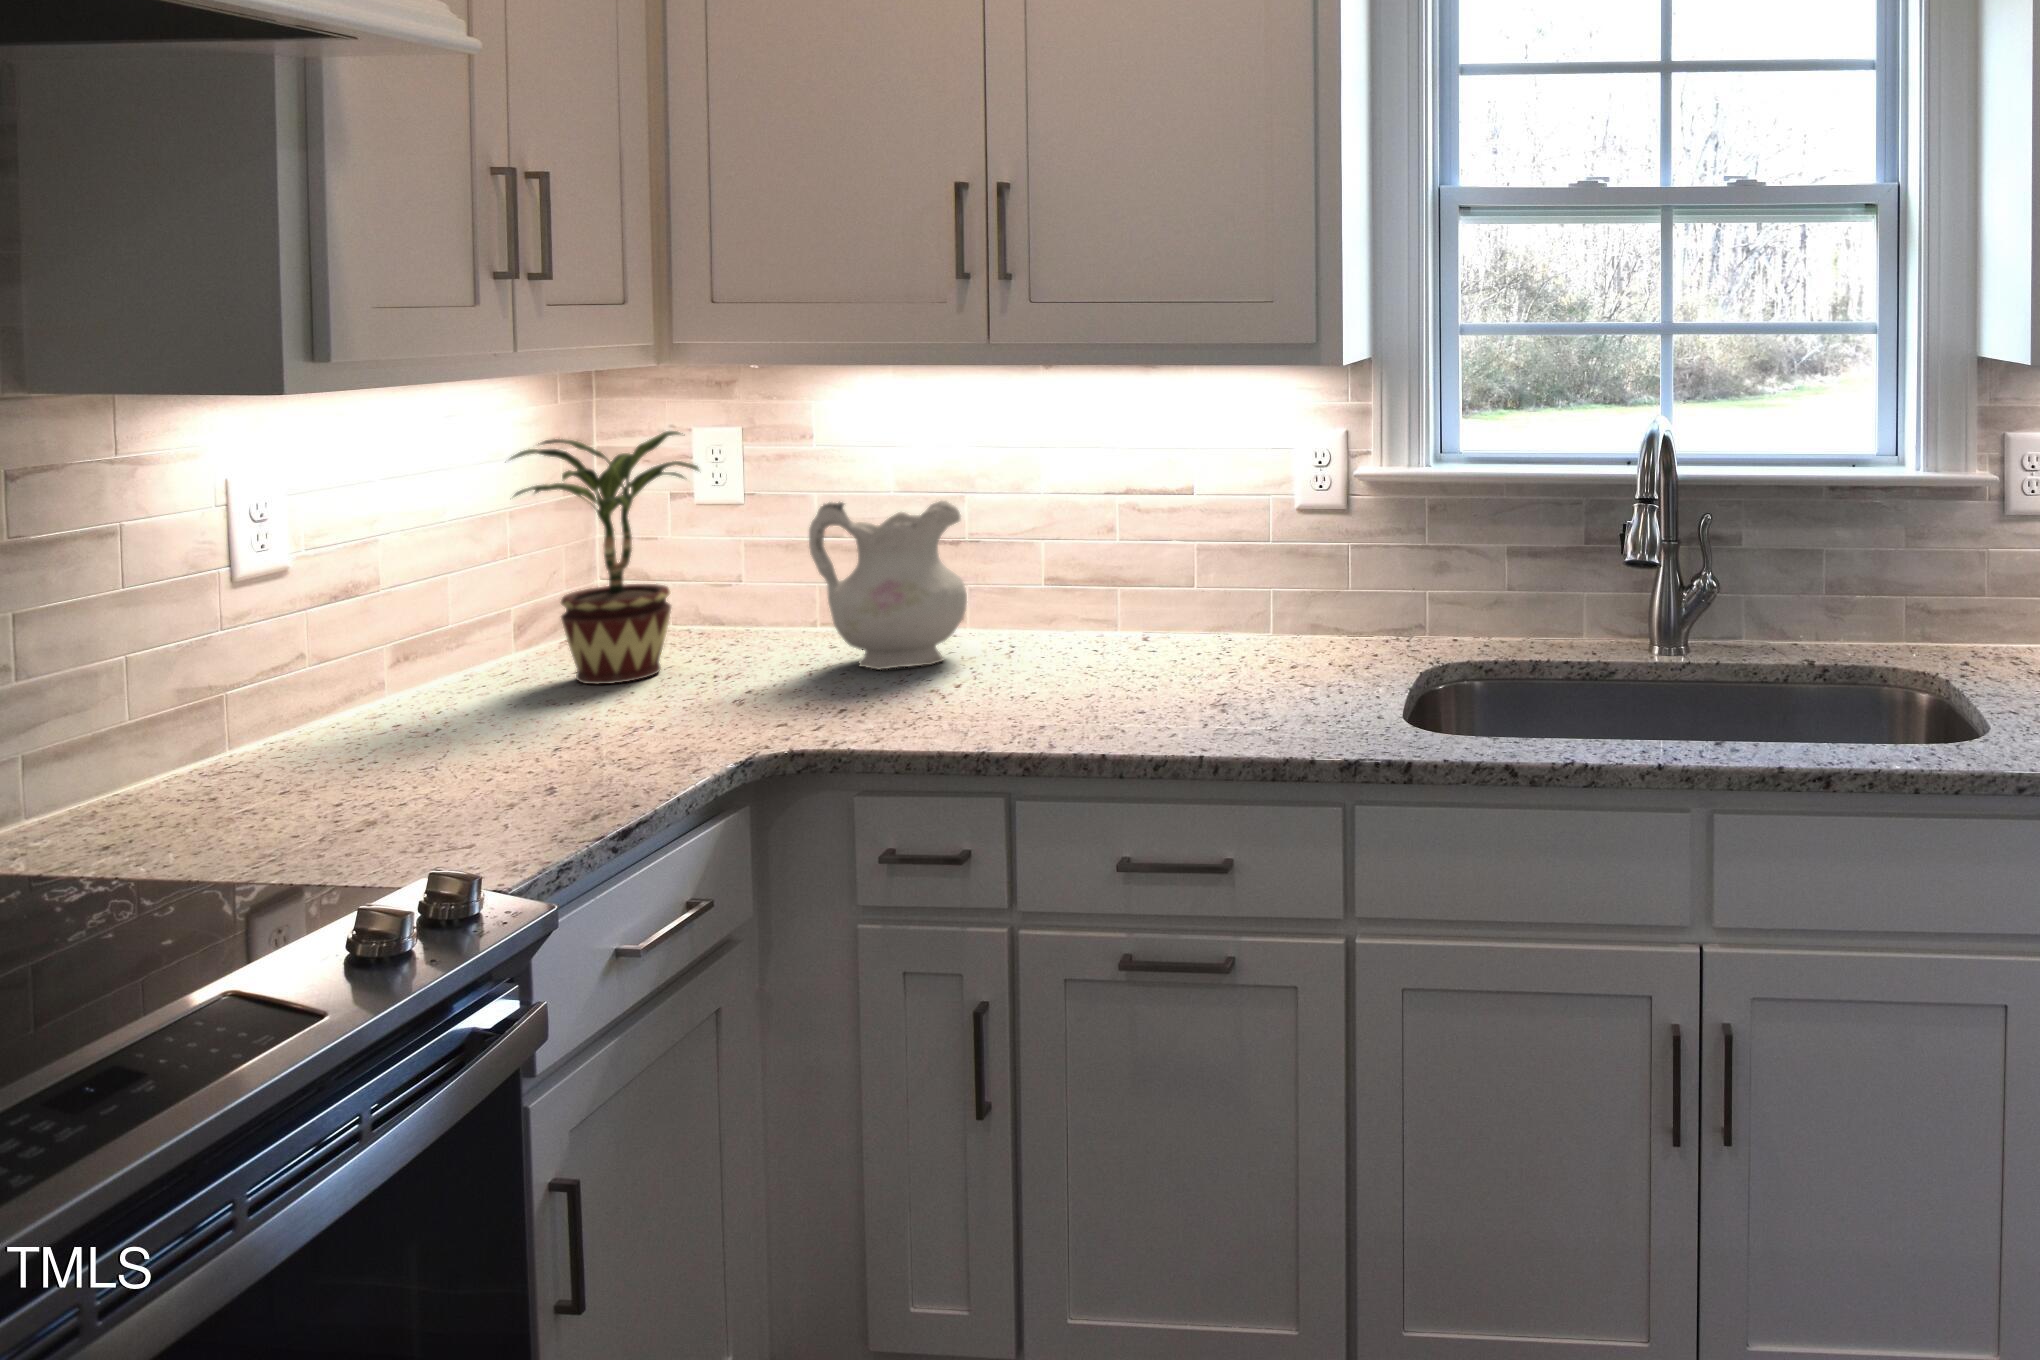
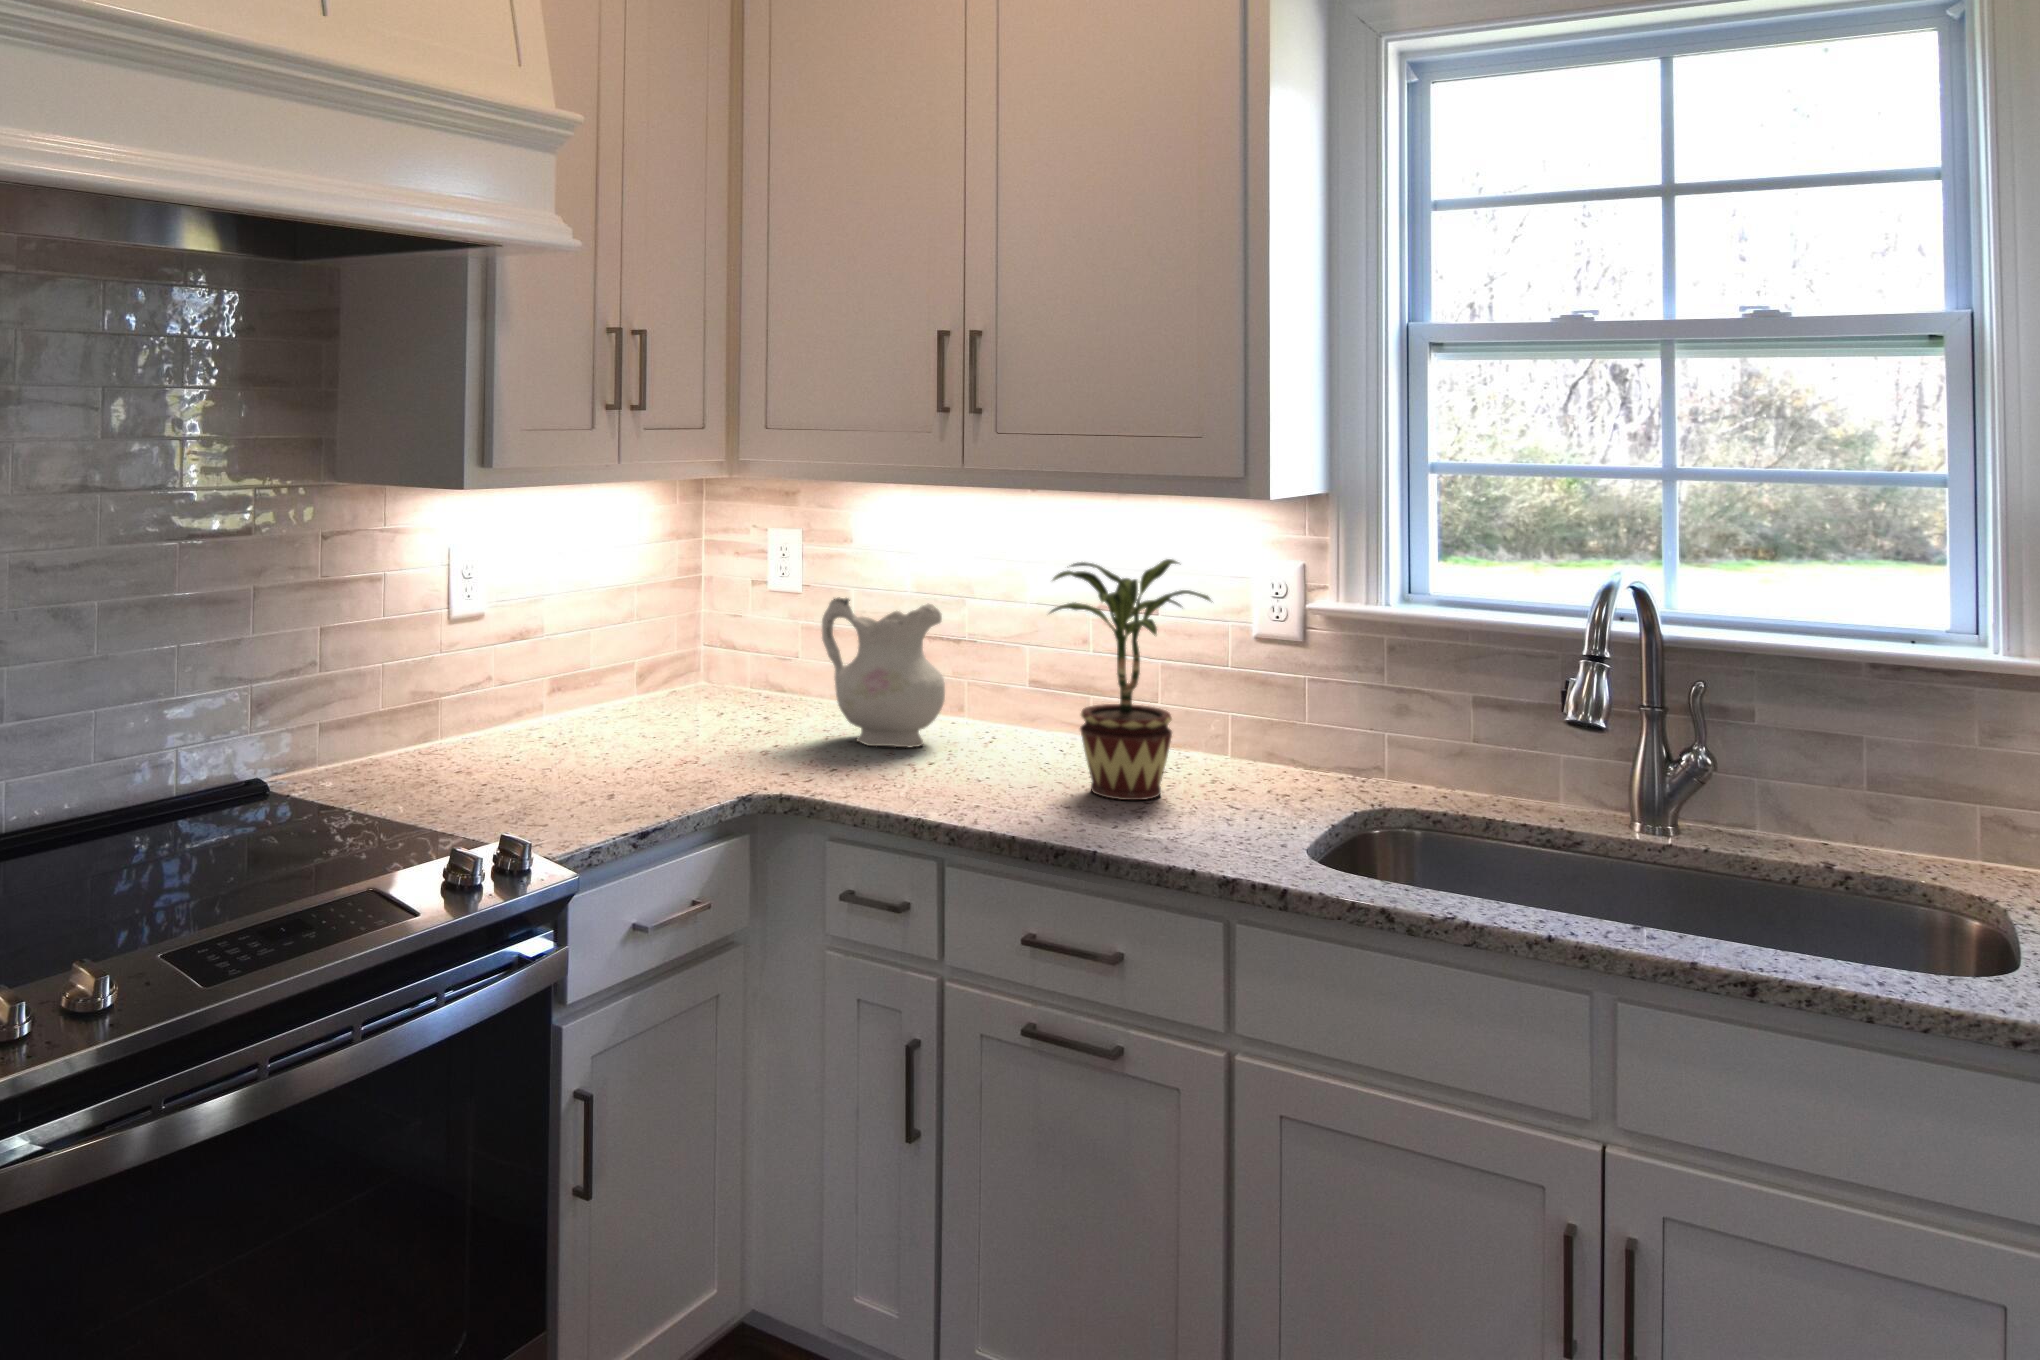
potted plant: present [510,431,699,684] -> present [1050,559,1211,800]

